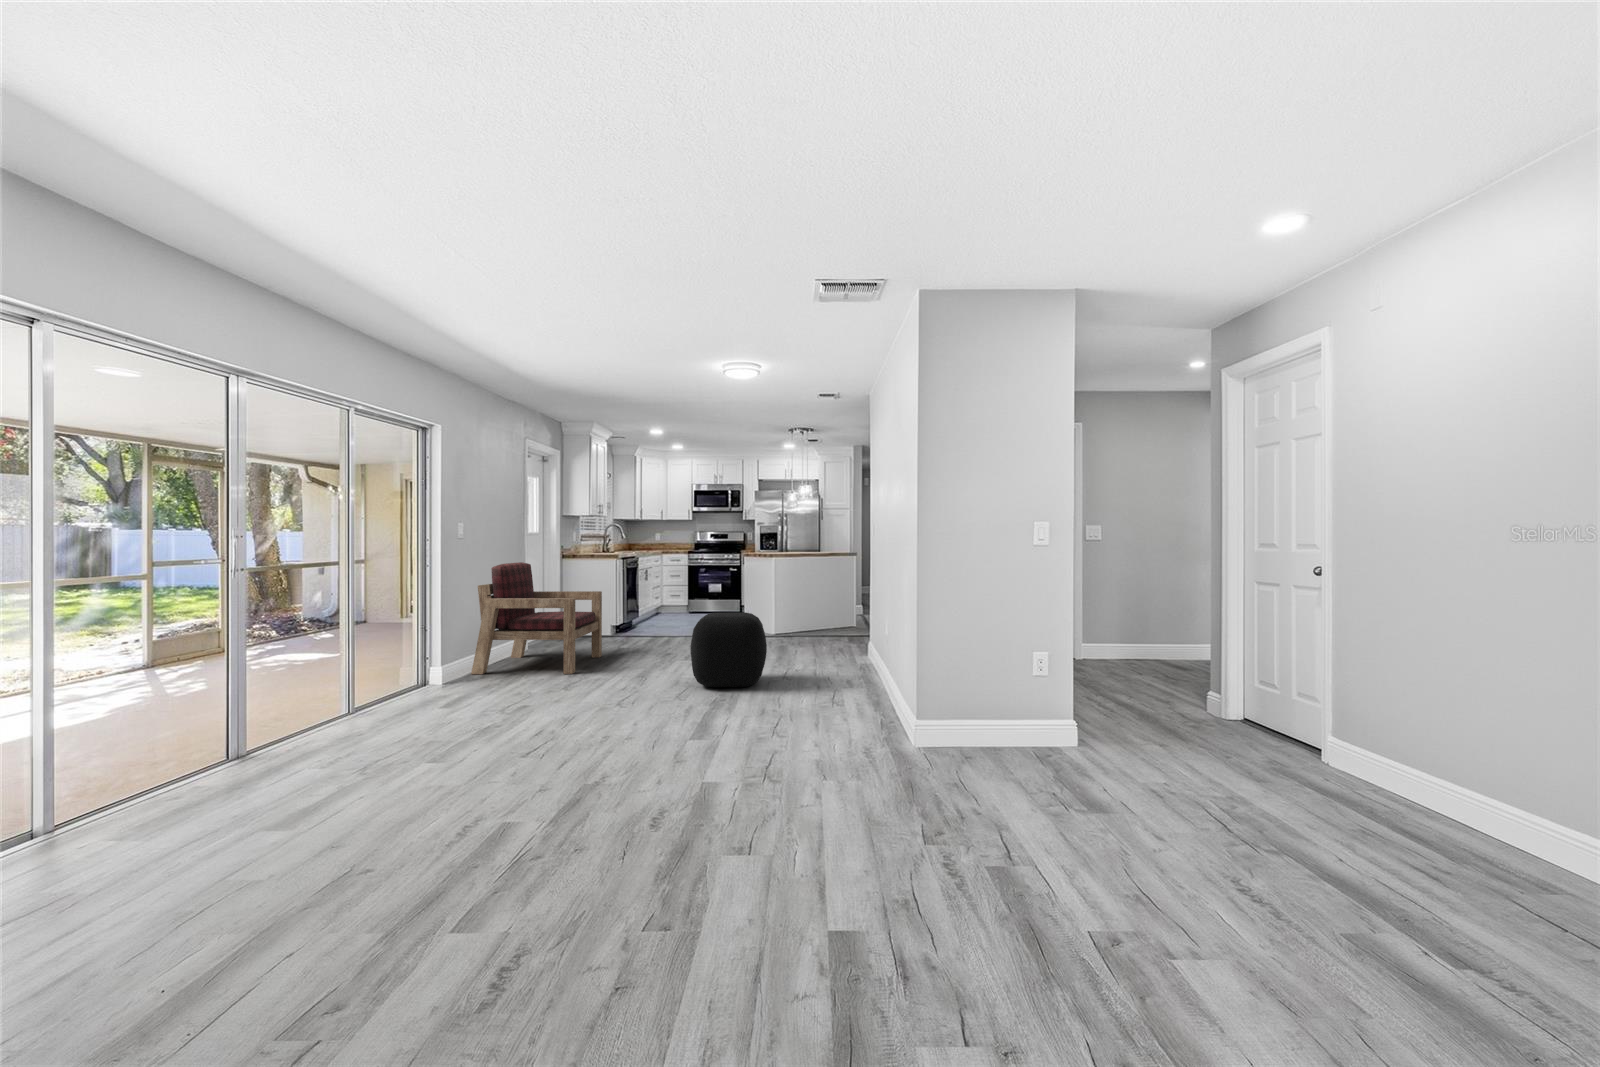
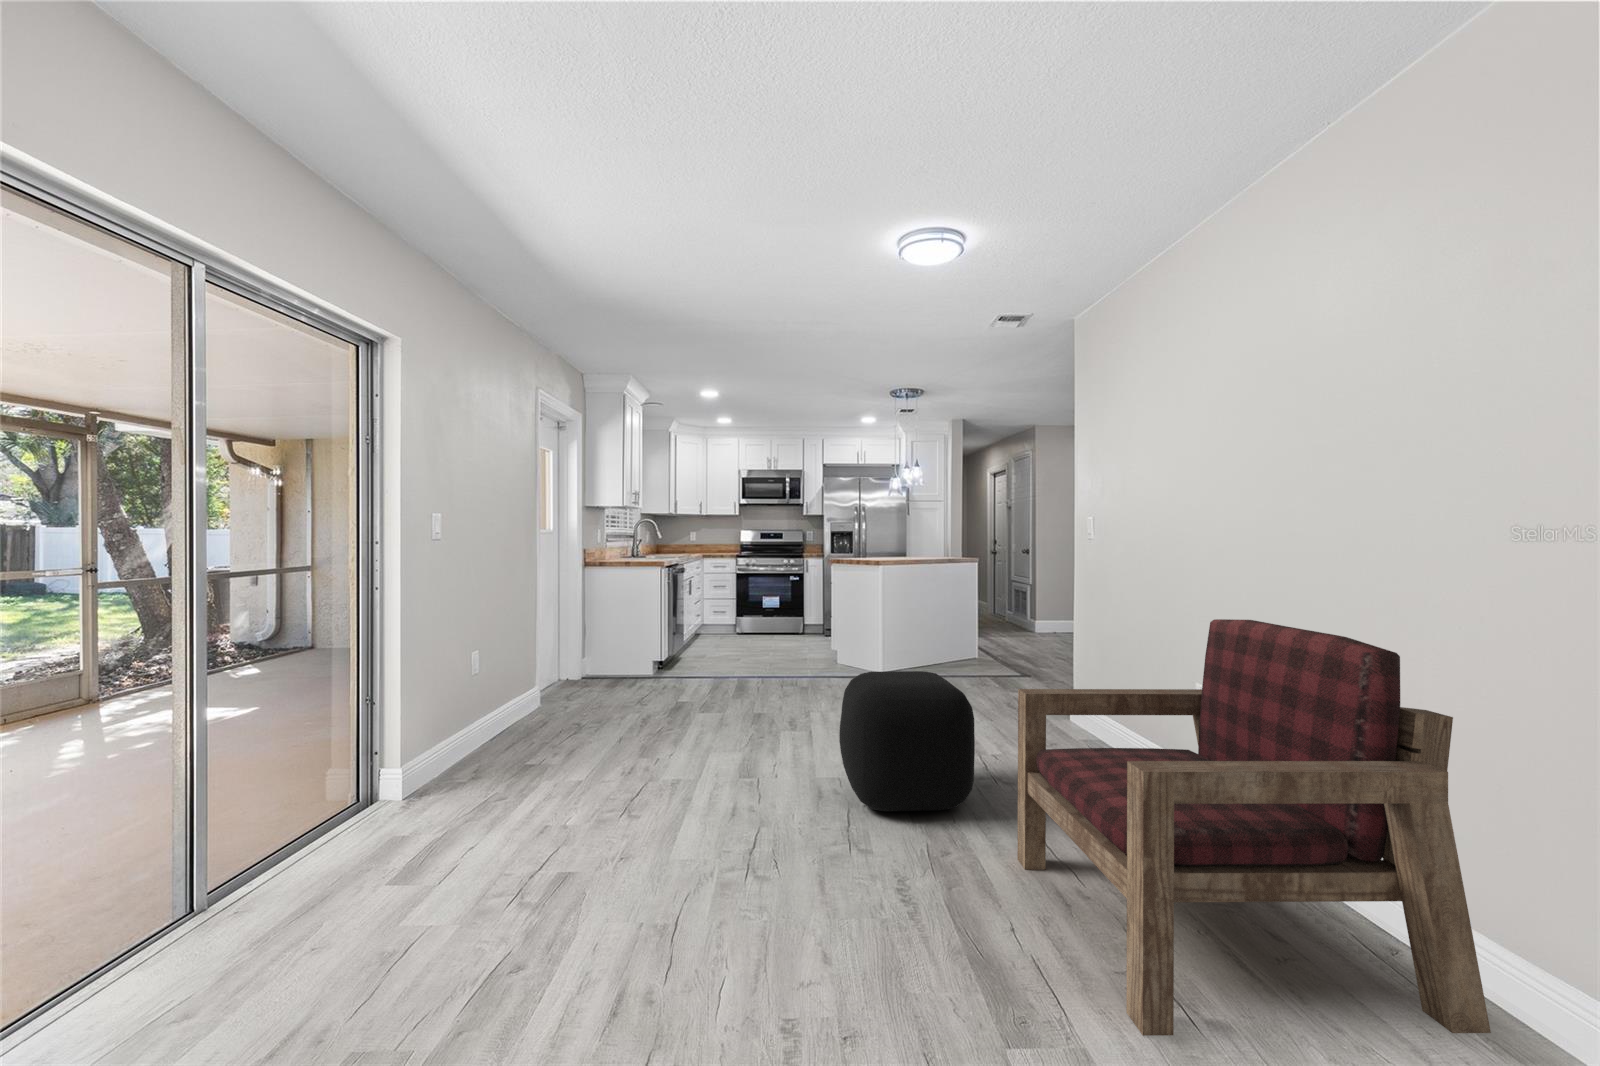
armchair: present [471,562,602,674] -> present [1018,619,1491,1036]

